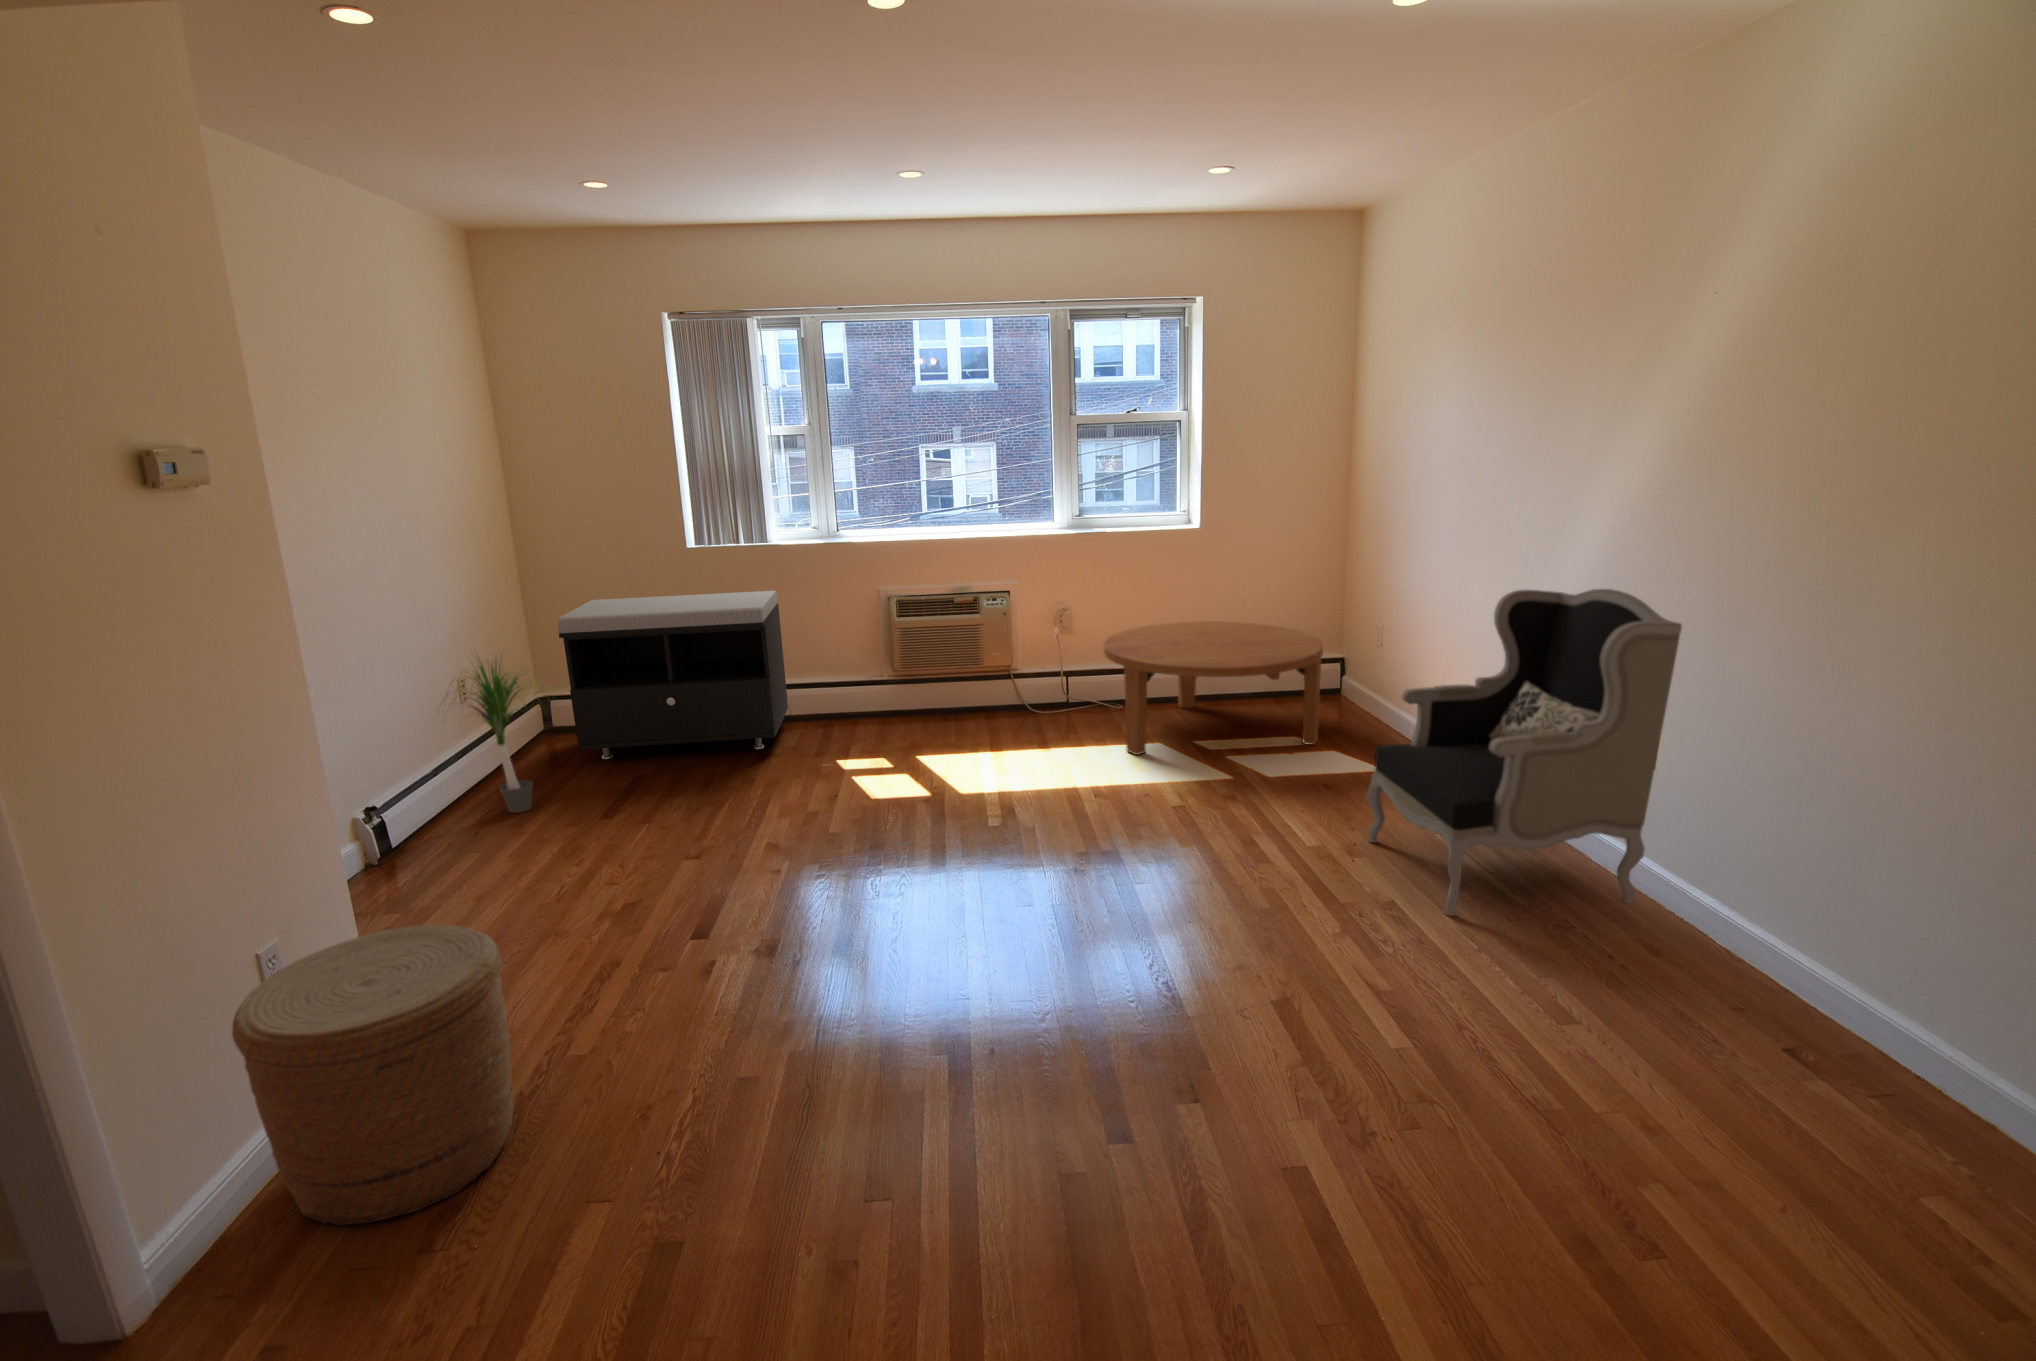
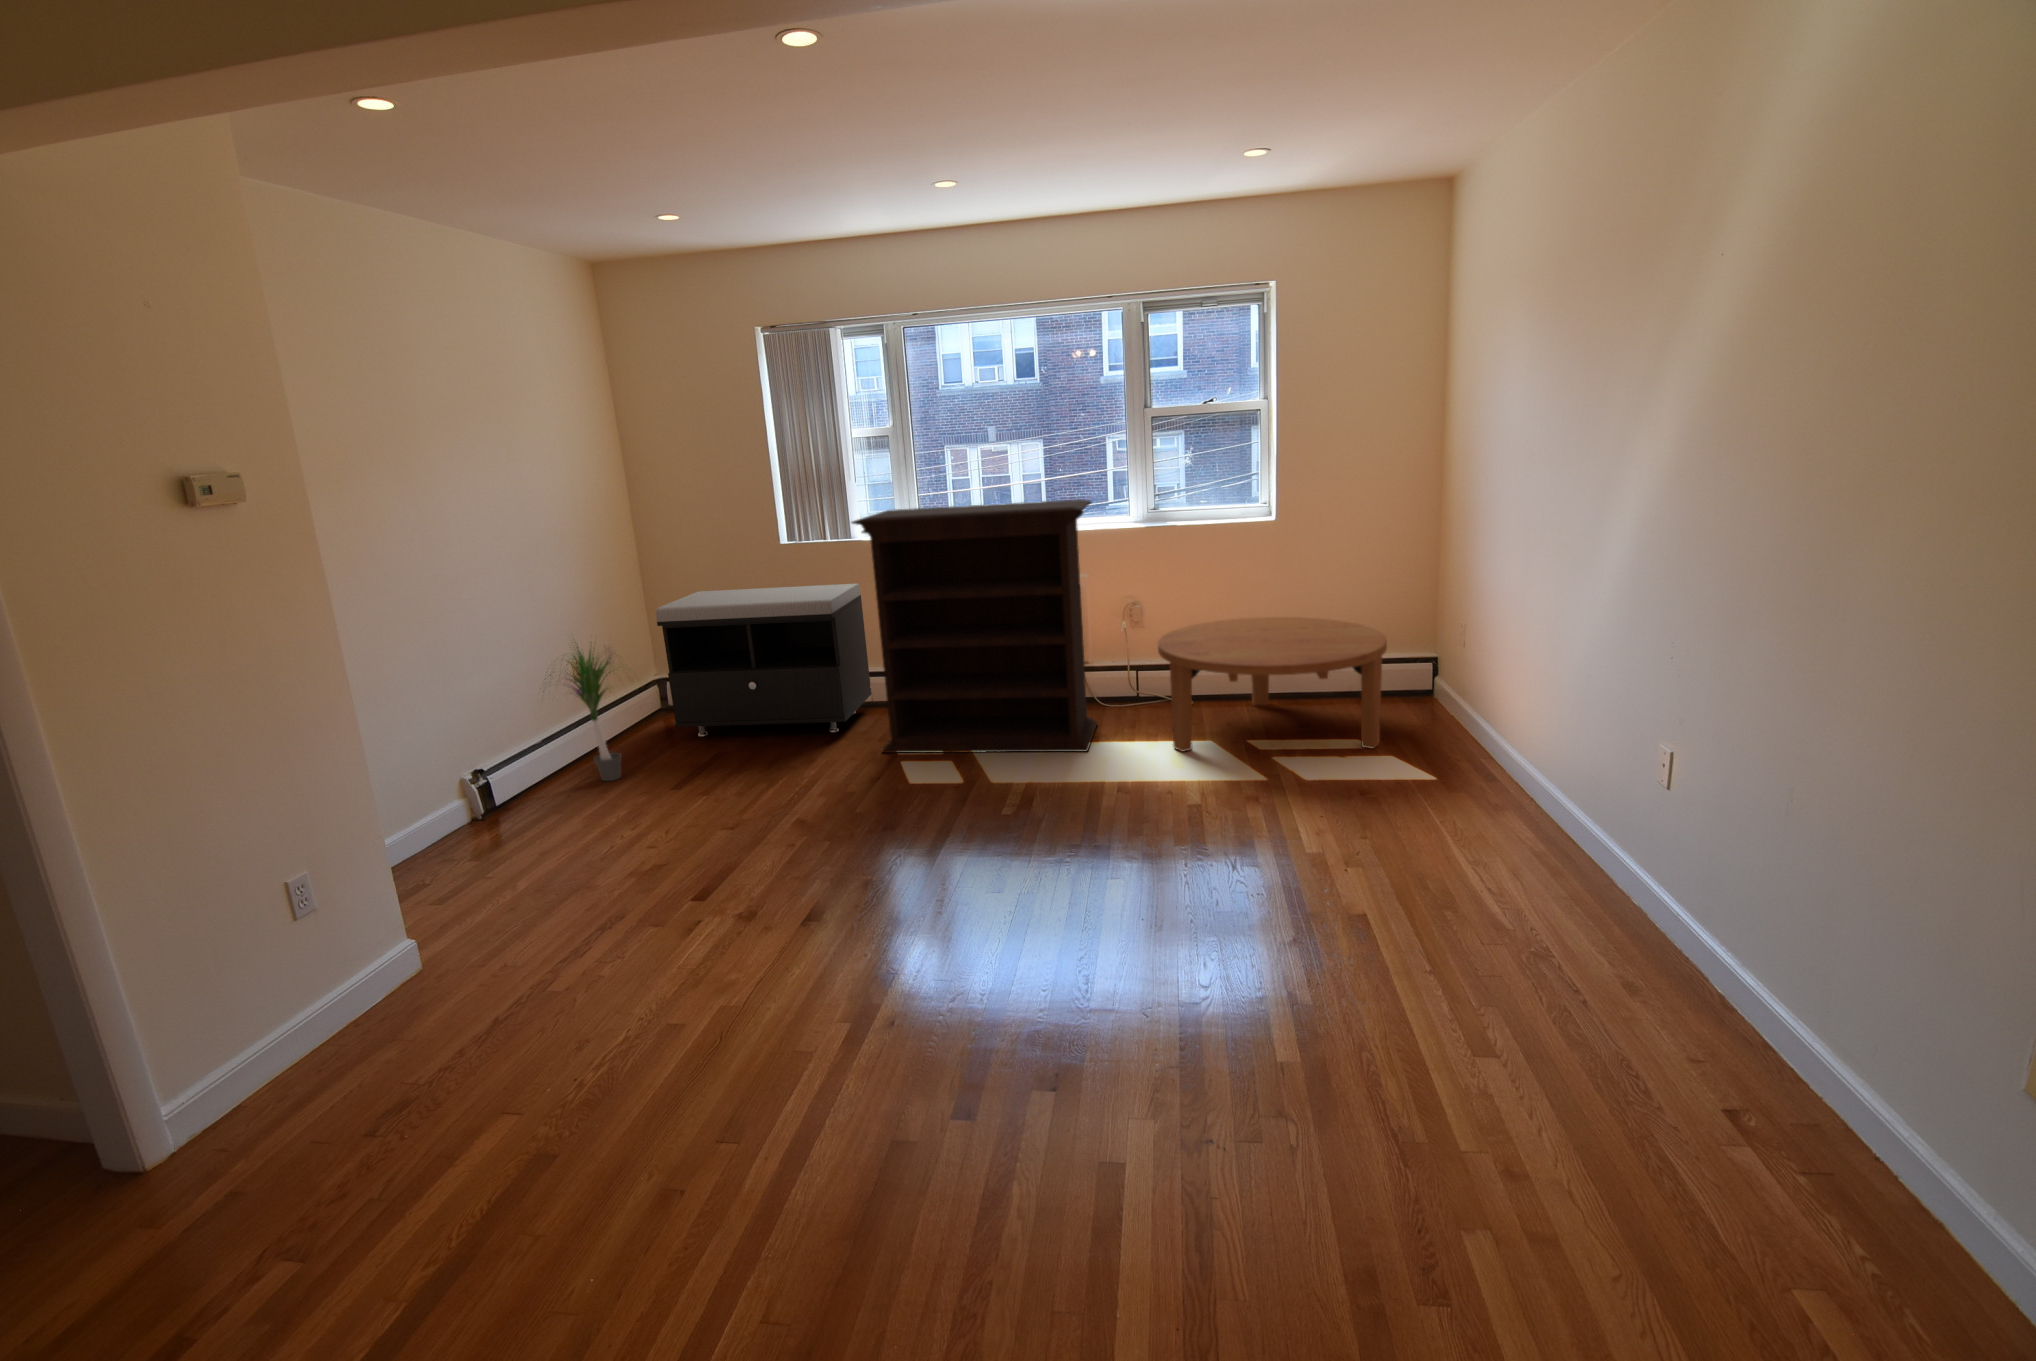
bookshelf: none [797,504,1043,769] -> present [852,499,1097,753]
armchair: present [1367,589,1682,916] -> none [1371,588,1686,937]
woven basket: present [232,924,513,1225] -> none [240,870,480,1111]

